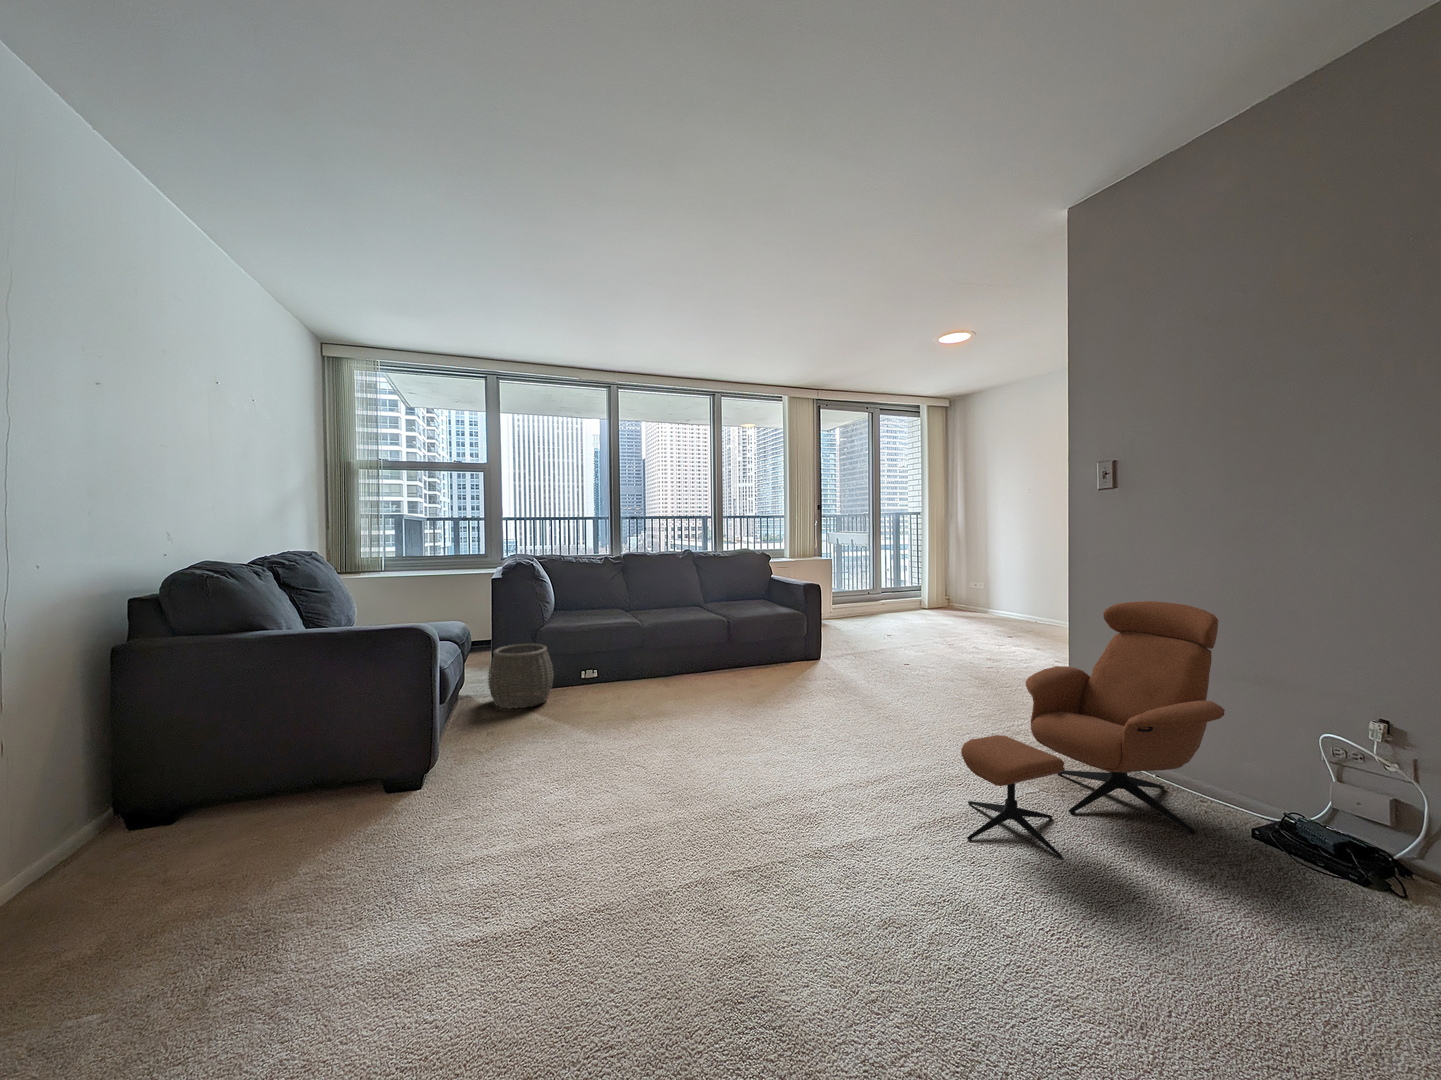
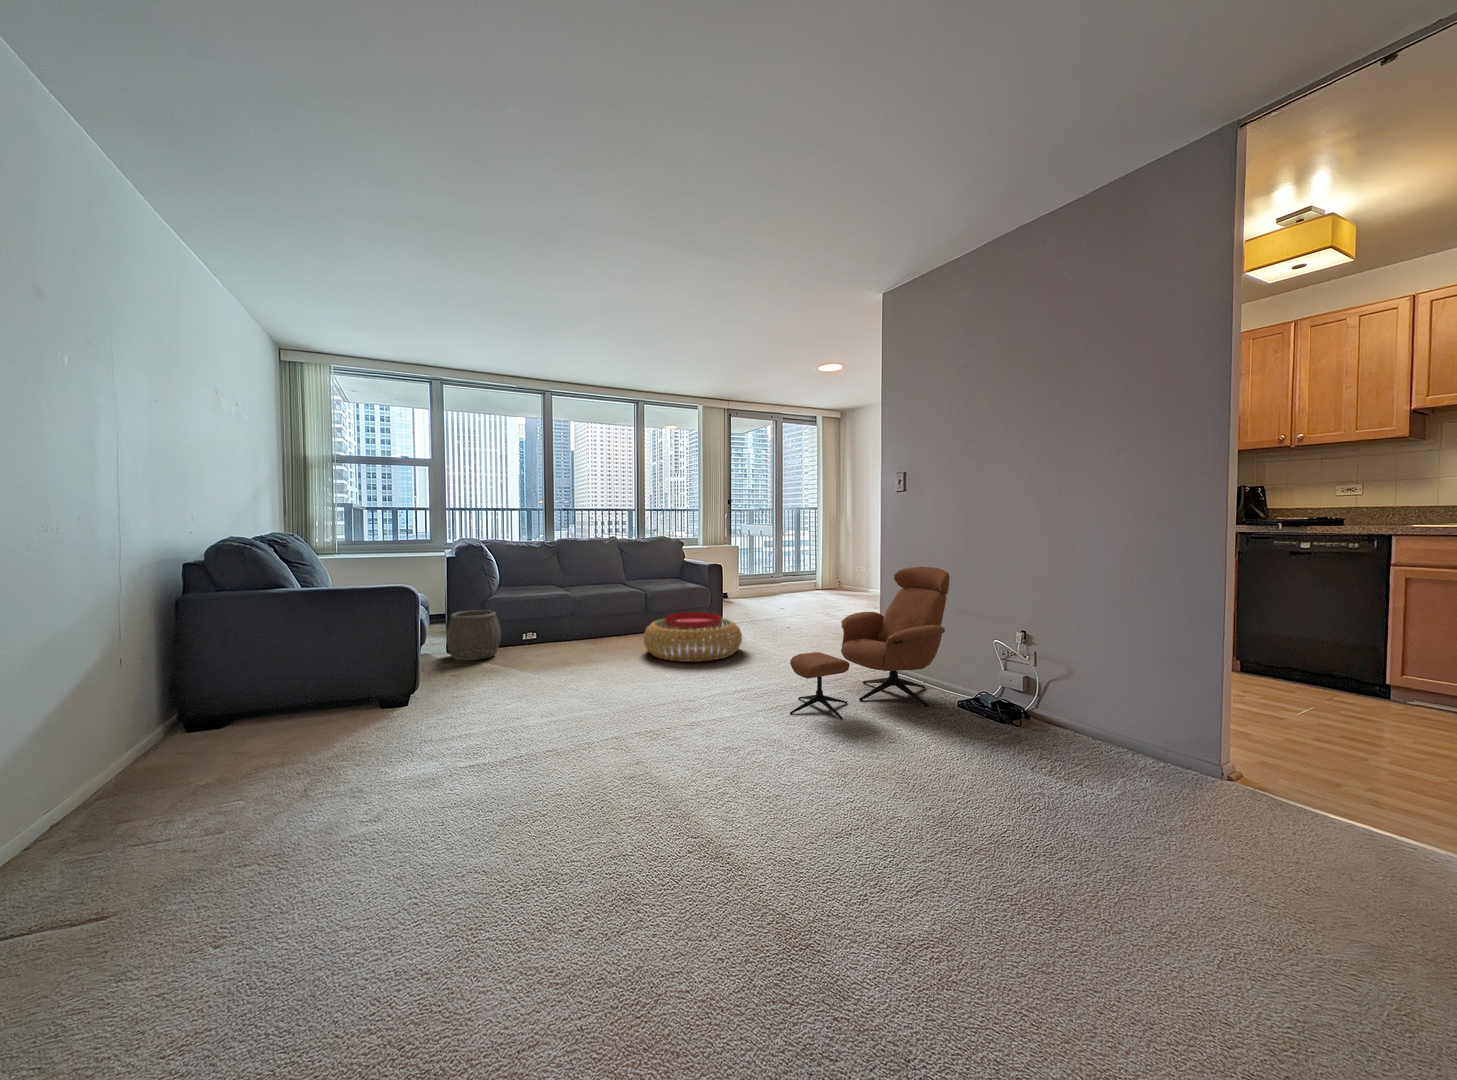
pouf: none [728,649,857,721] -> present [644,612,742,662]

